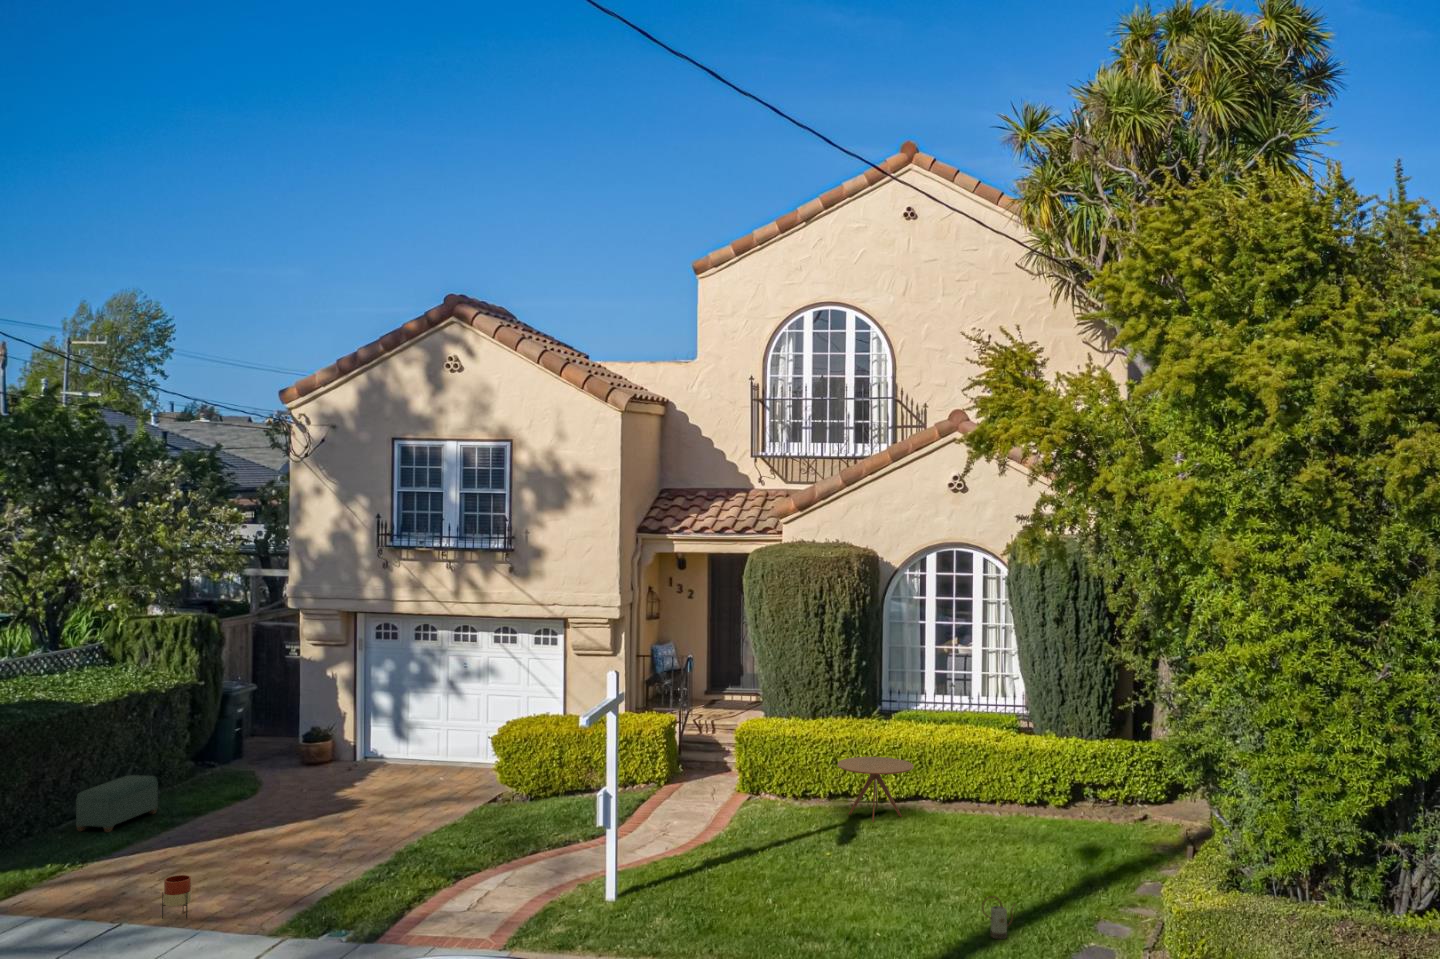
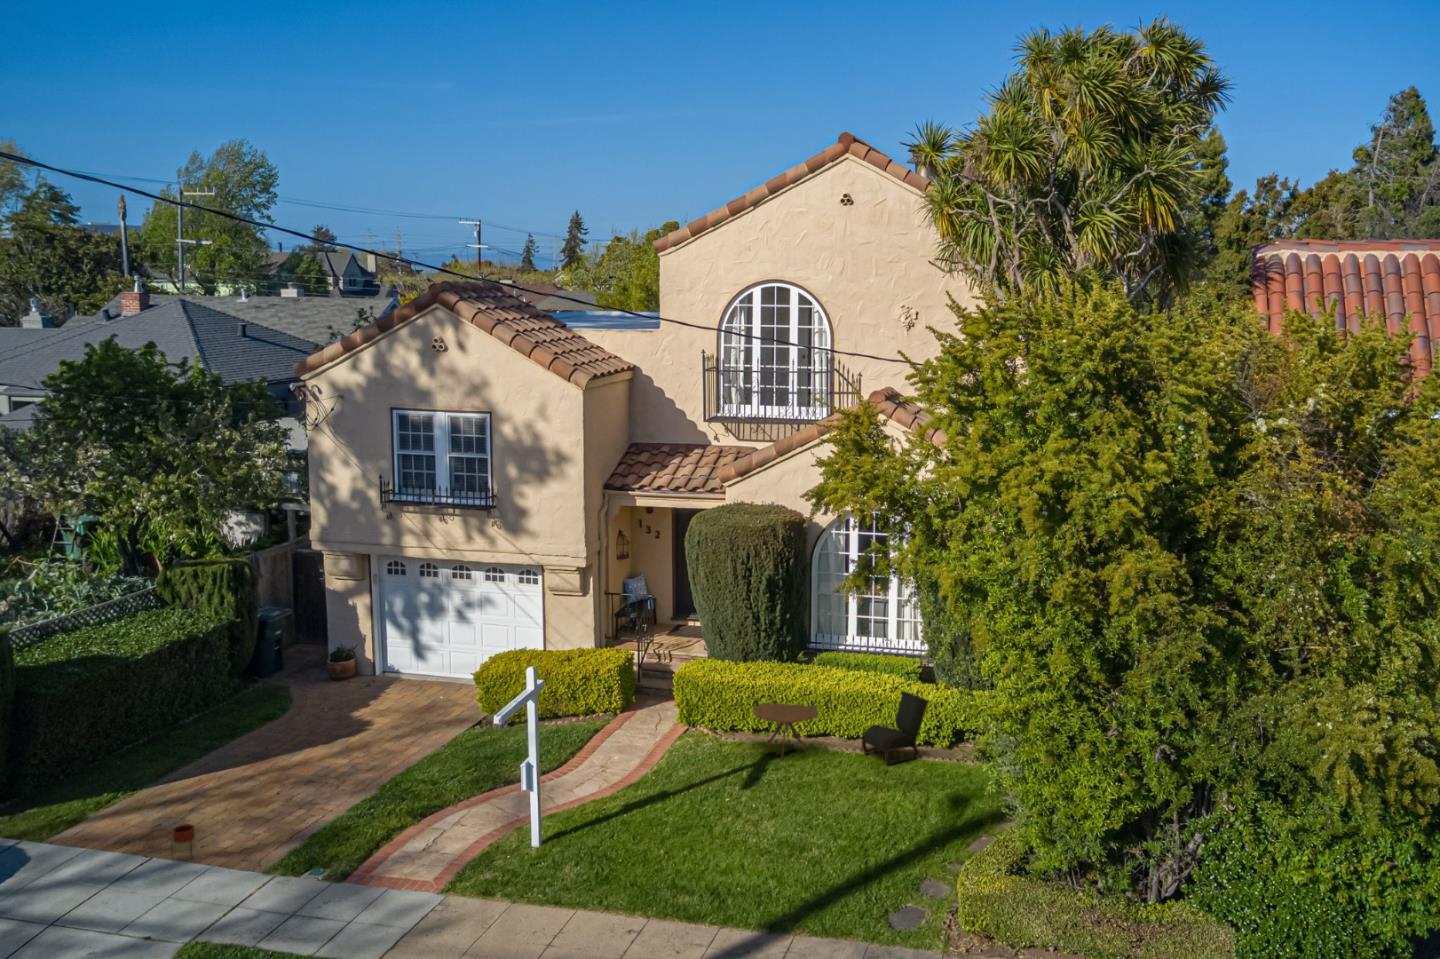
lounge chair: none [965,740,1043,825] -> present [862,691,928,766]
bench: present [76,775,158,832] -> none [127,706,198,759]
watering can: present [982,896,1015,939] -> none [831,869,861,905]

